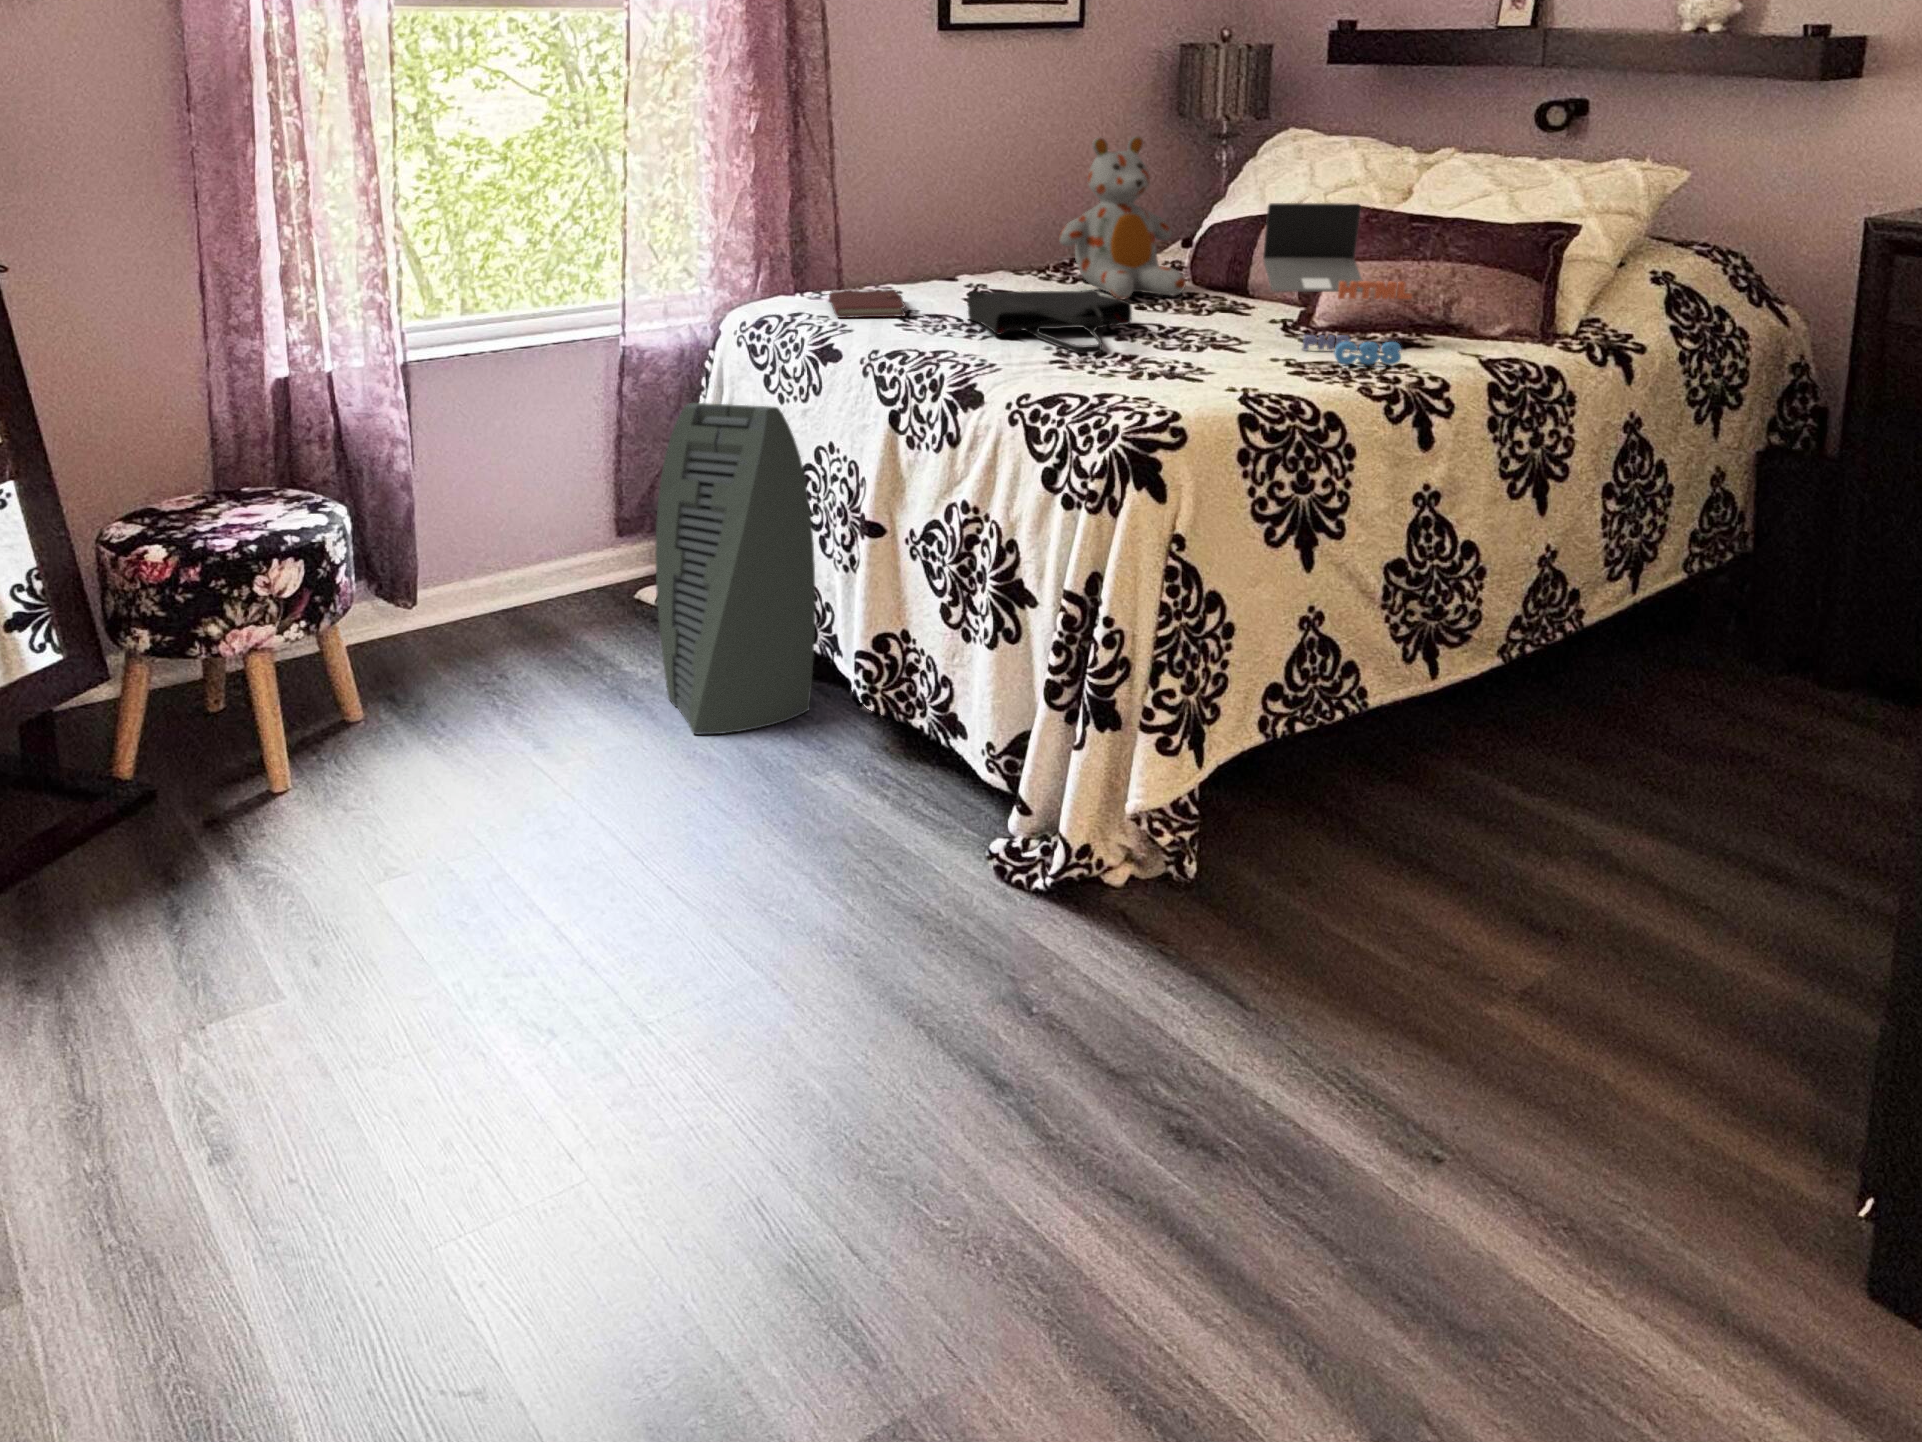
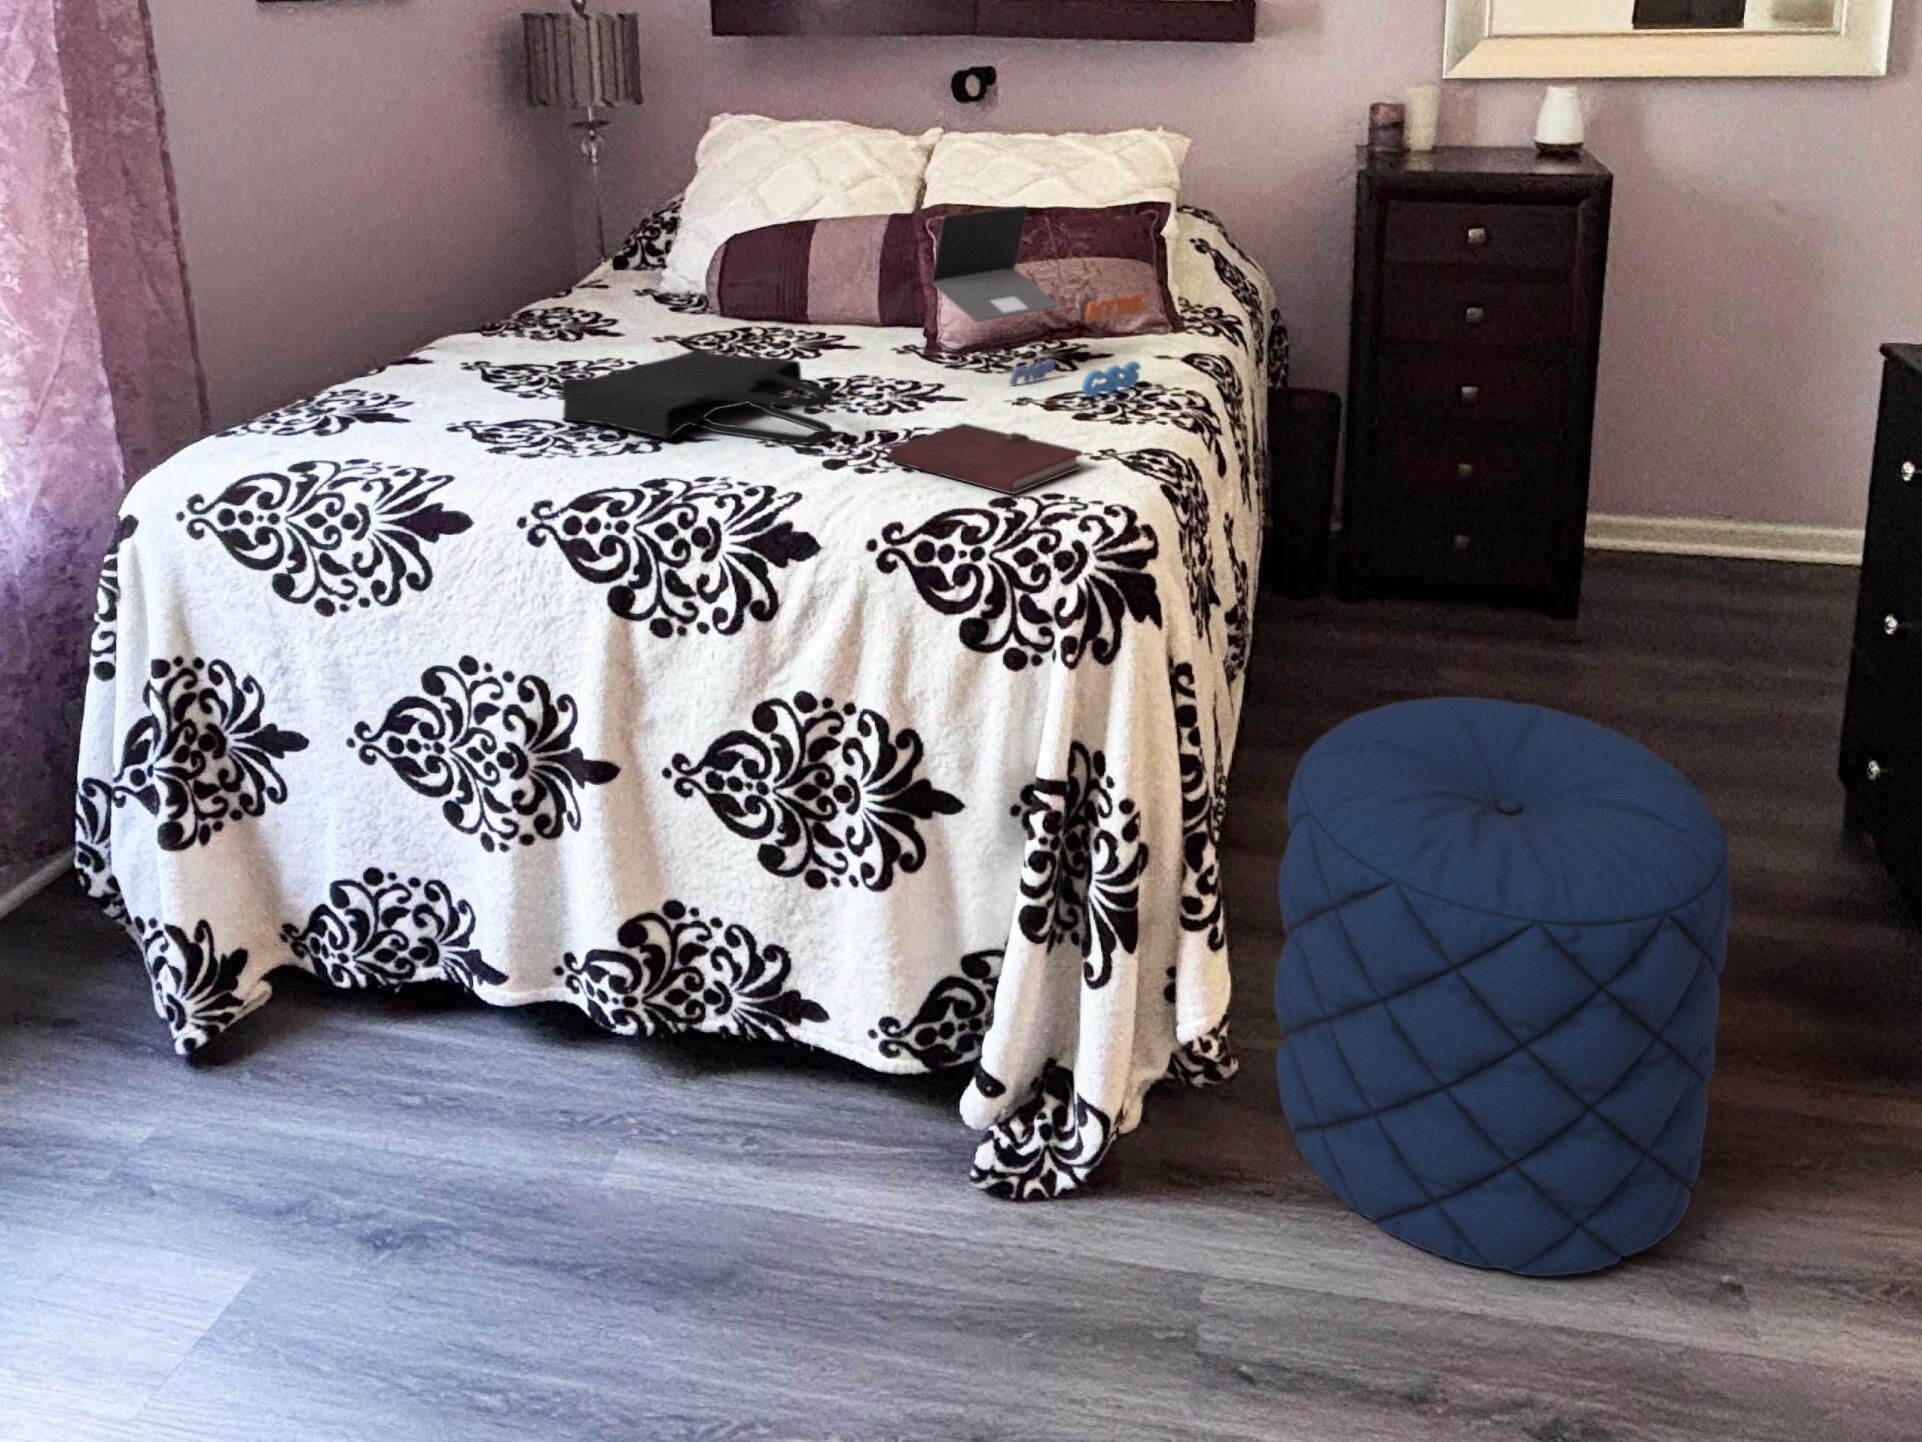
stuffed bear: present [1059,136,1186,299] -> none [570,138,734,351]
notebook: present [829,290,905,318] -> present [889,423,1083,495]
air purifier: present [656,403,815,734] -> none [197,628,486,1200]
pouf: none [1184,626,1577,1092] -> present [1274,697,1732,1276]

